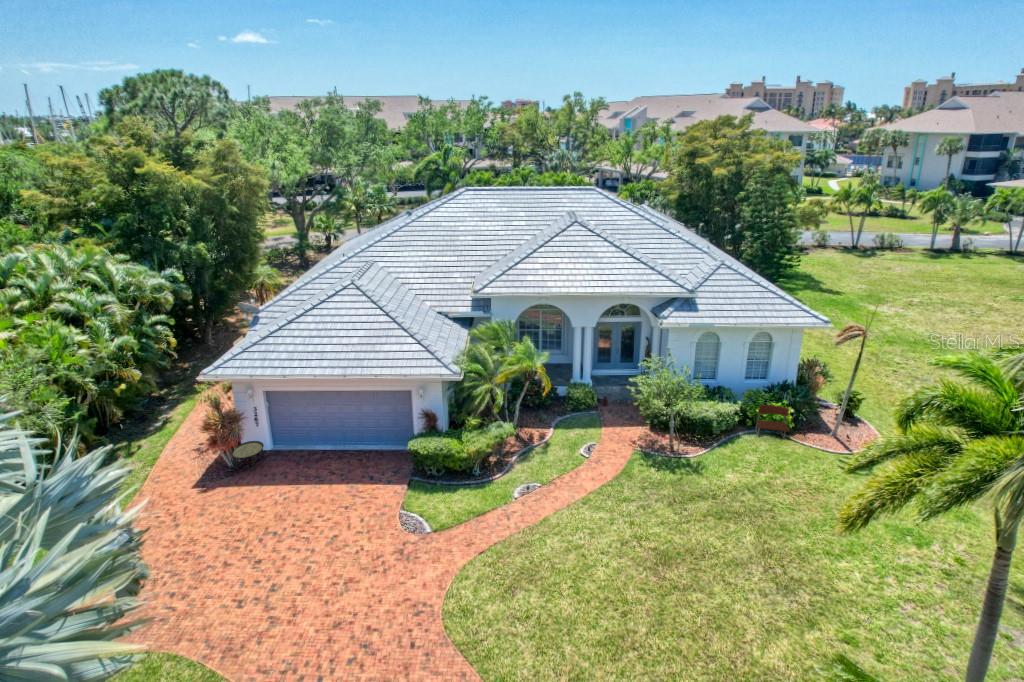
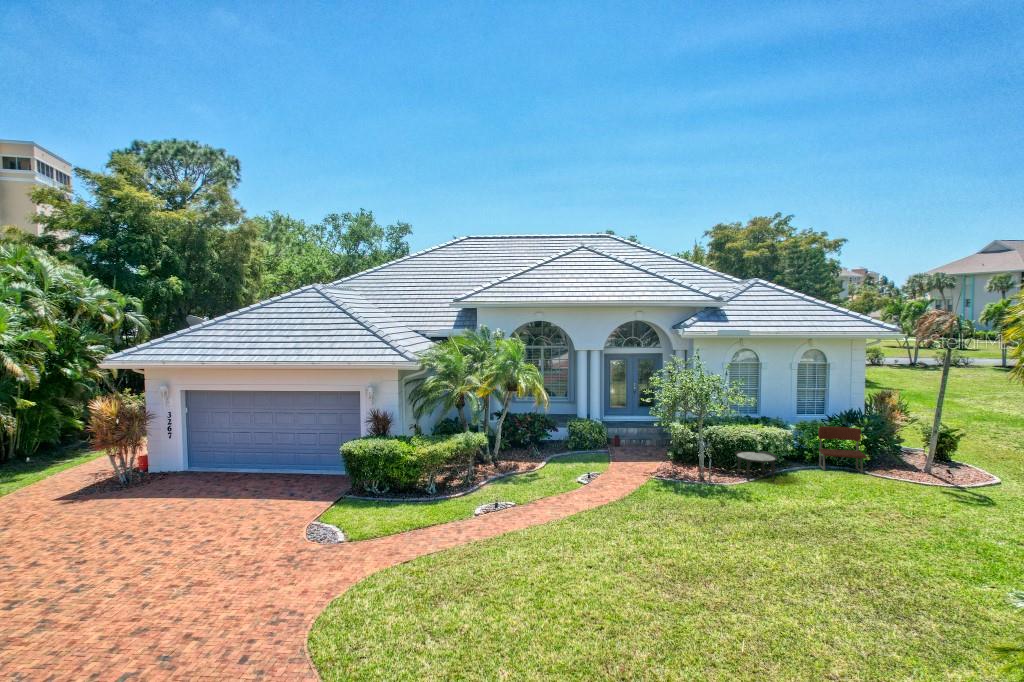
round table: present [230,441,264,469] -> present [735,450,778,481]

